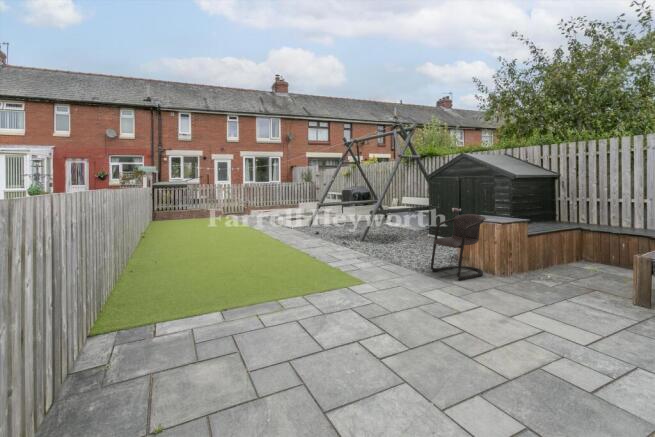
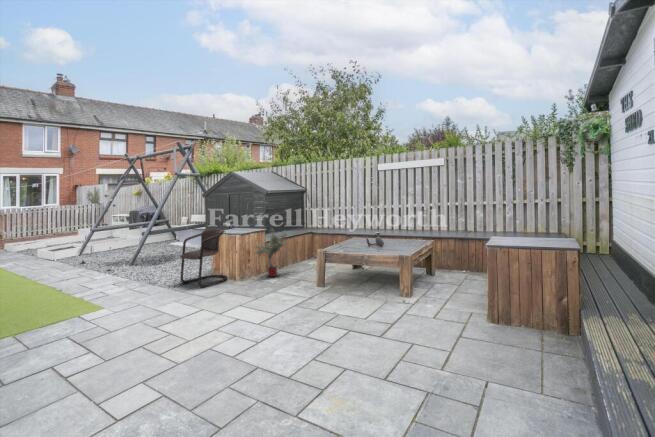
potted tree: none [521,218,566,279] -> present [256,228,287,277]

